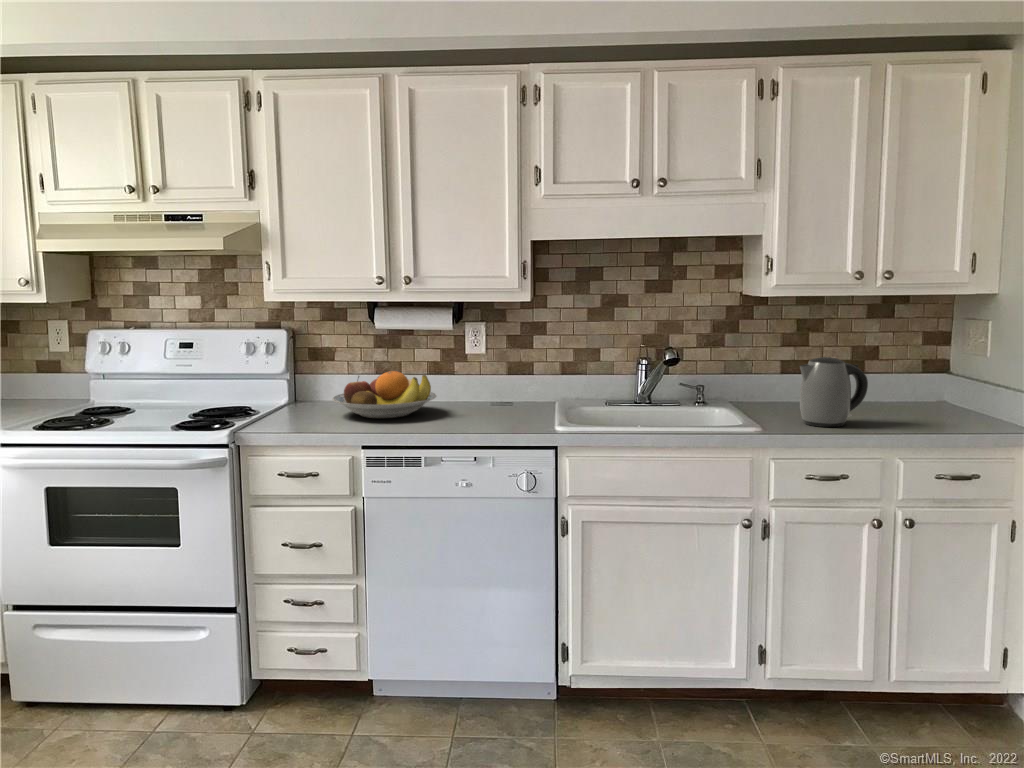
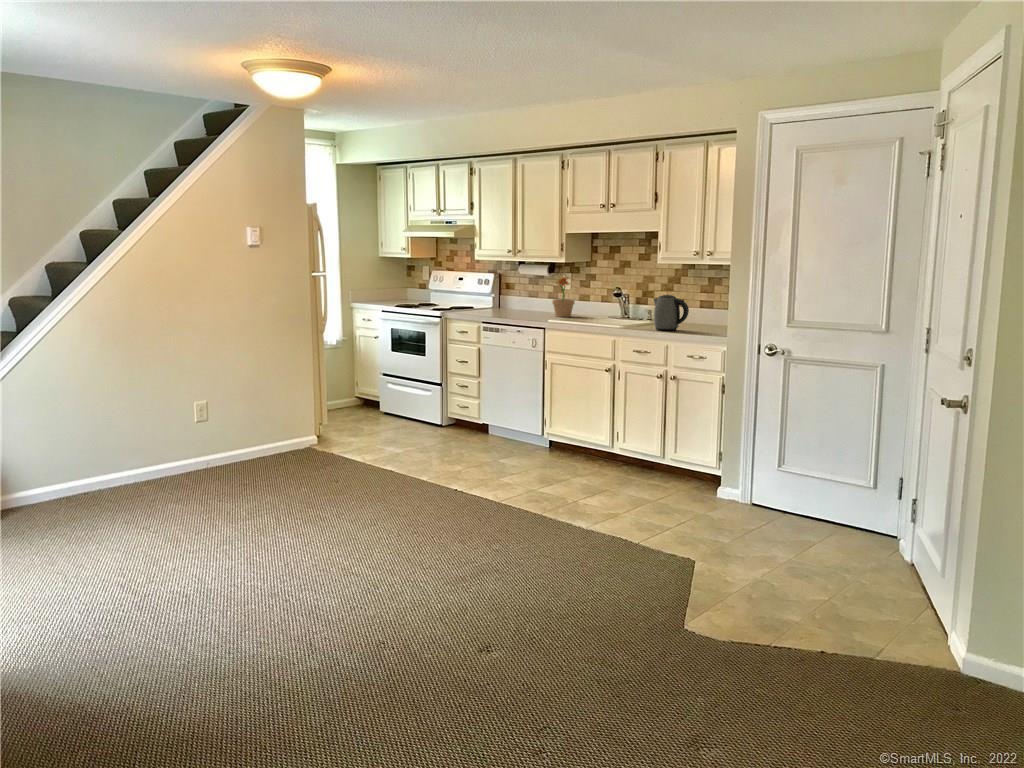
potted plant: none [477,324,528,412] -> present [552,274,575,317]
fruit bowl: present [332,371,437,418] -> none [488,293,536,314]

